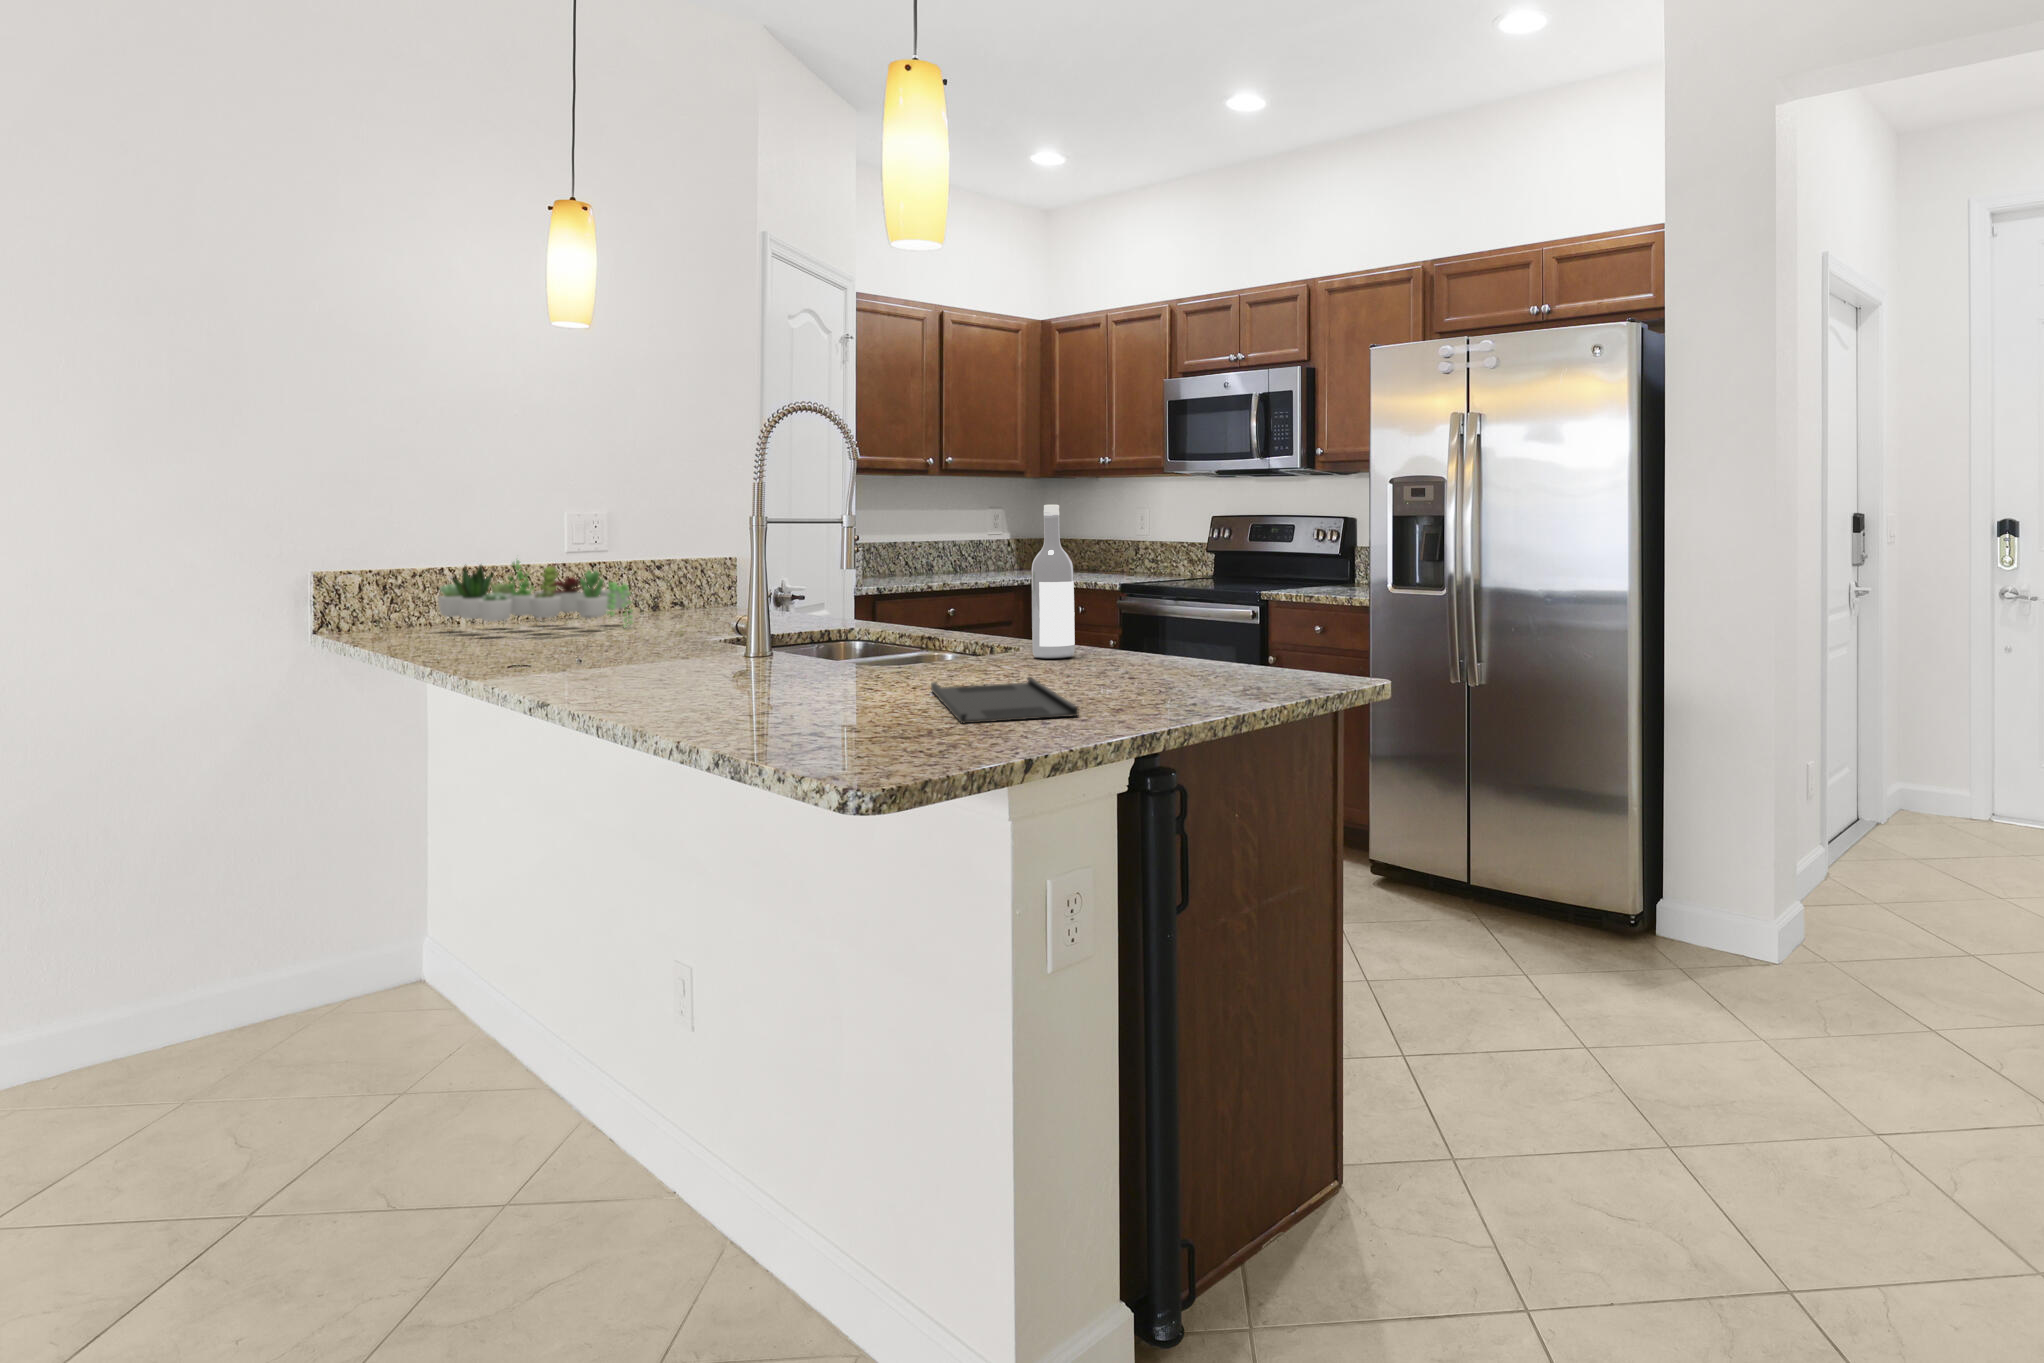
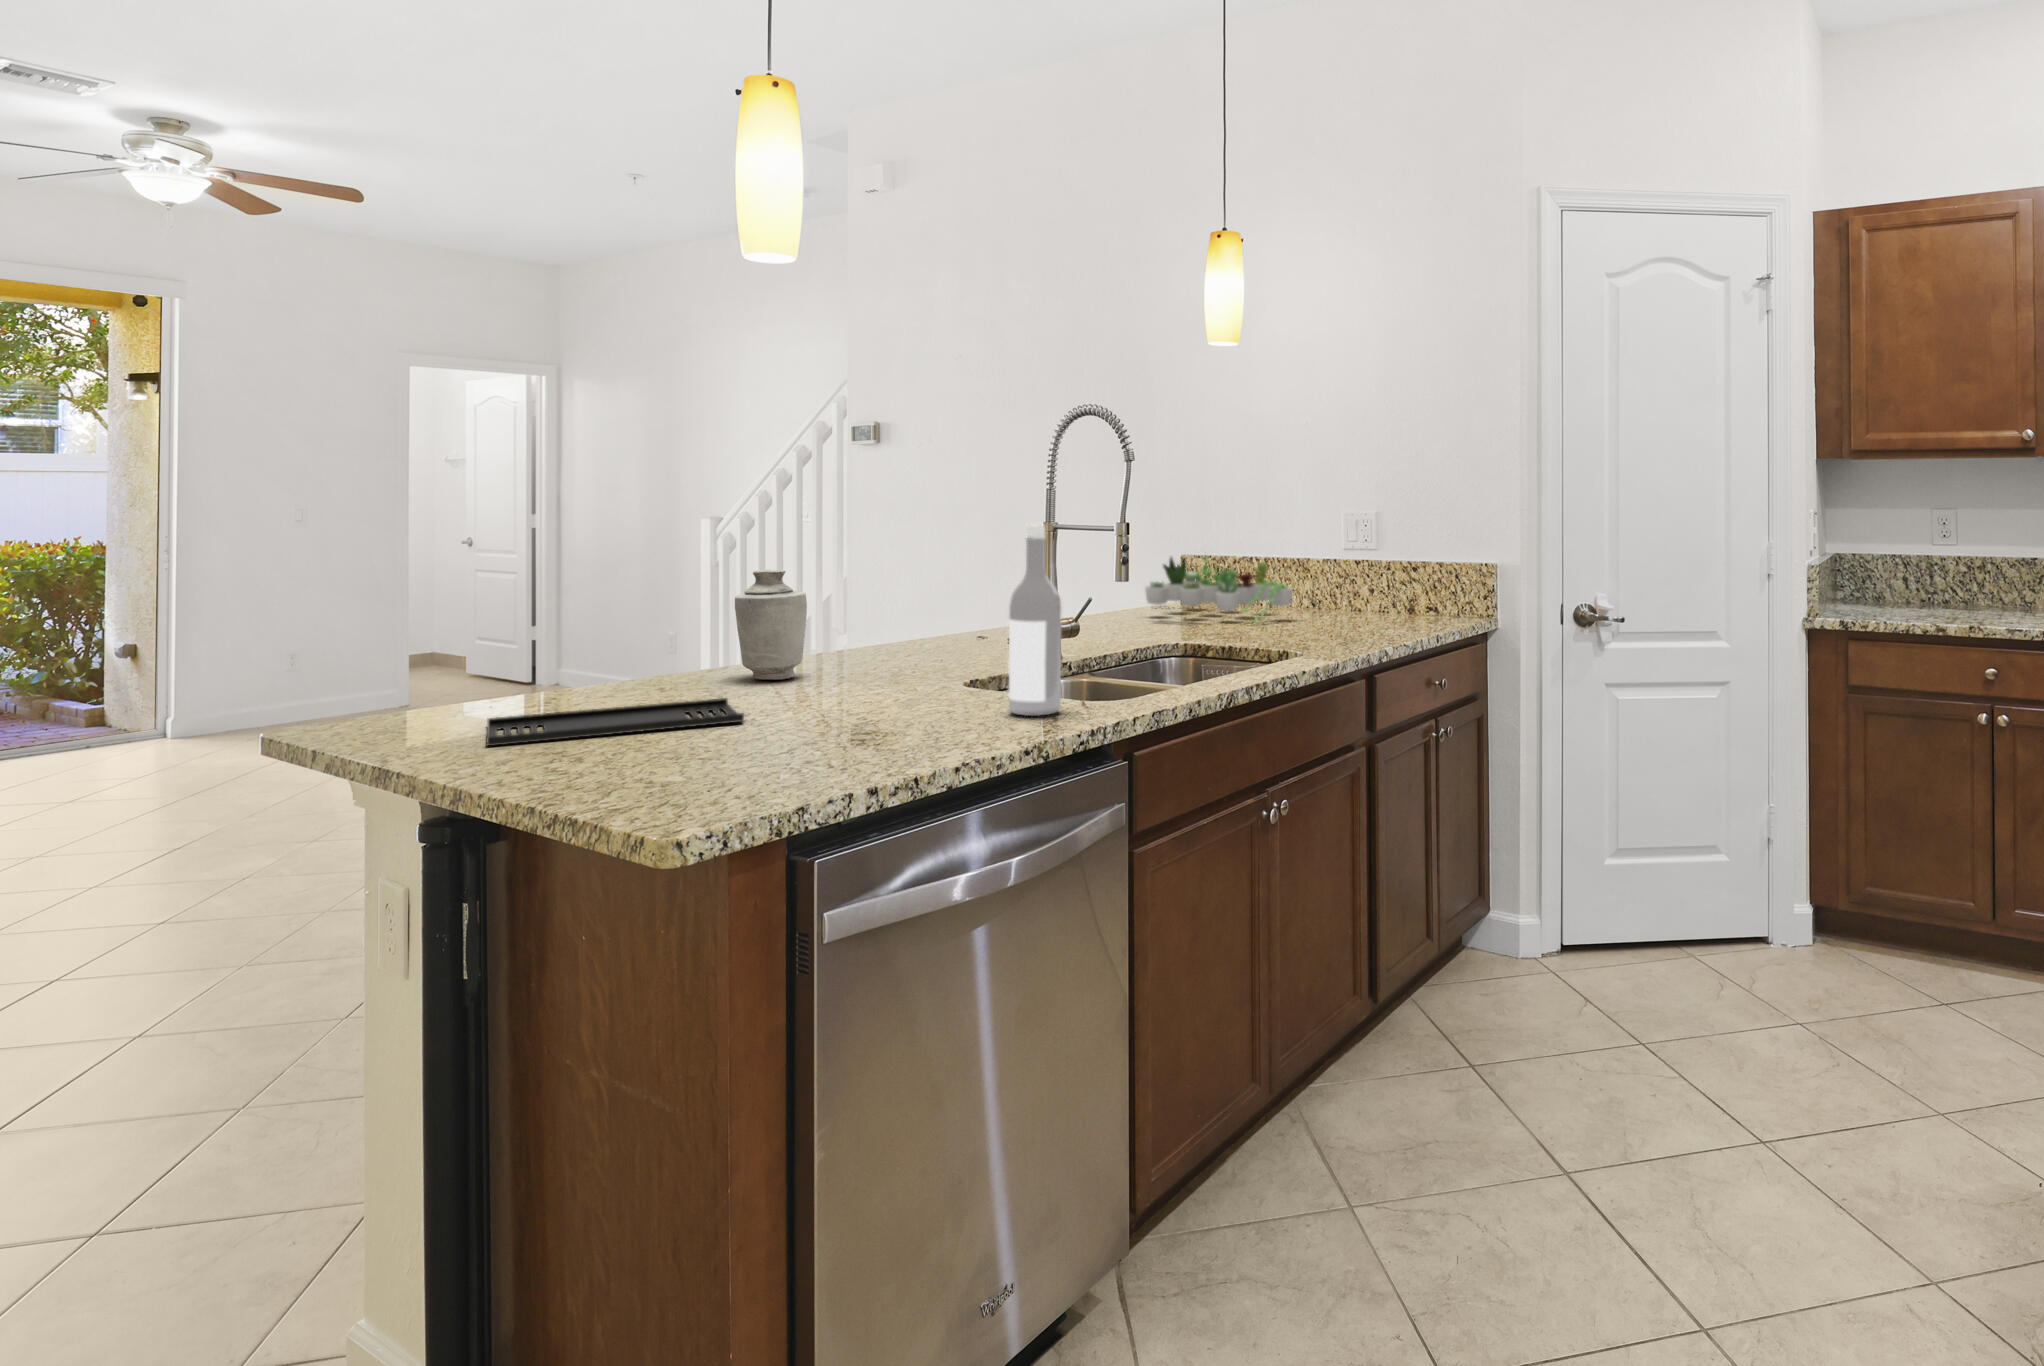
vase: none [720,562,803,690] -> present [735,570,807,680]

